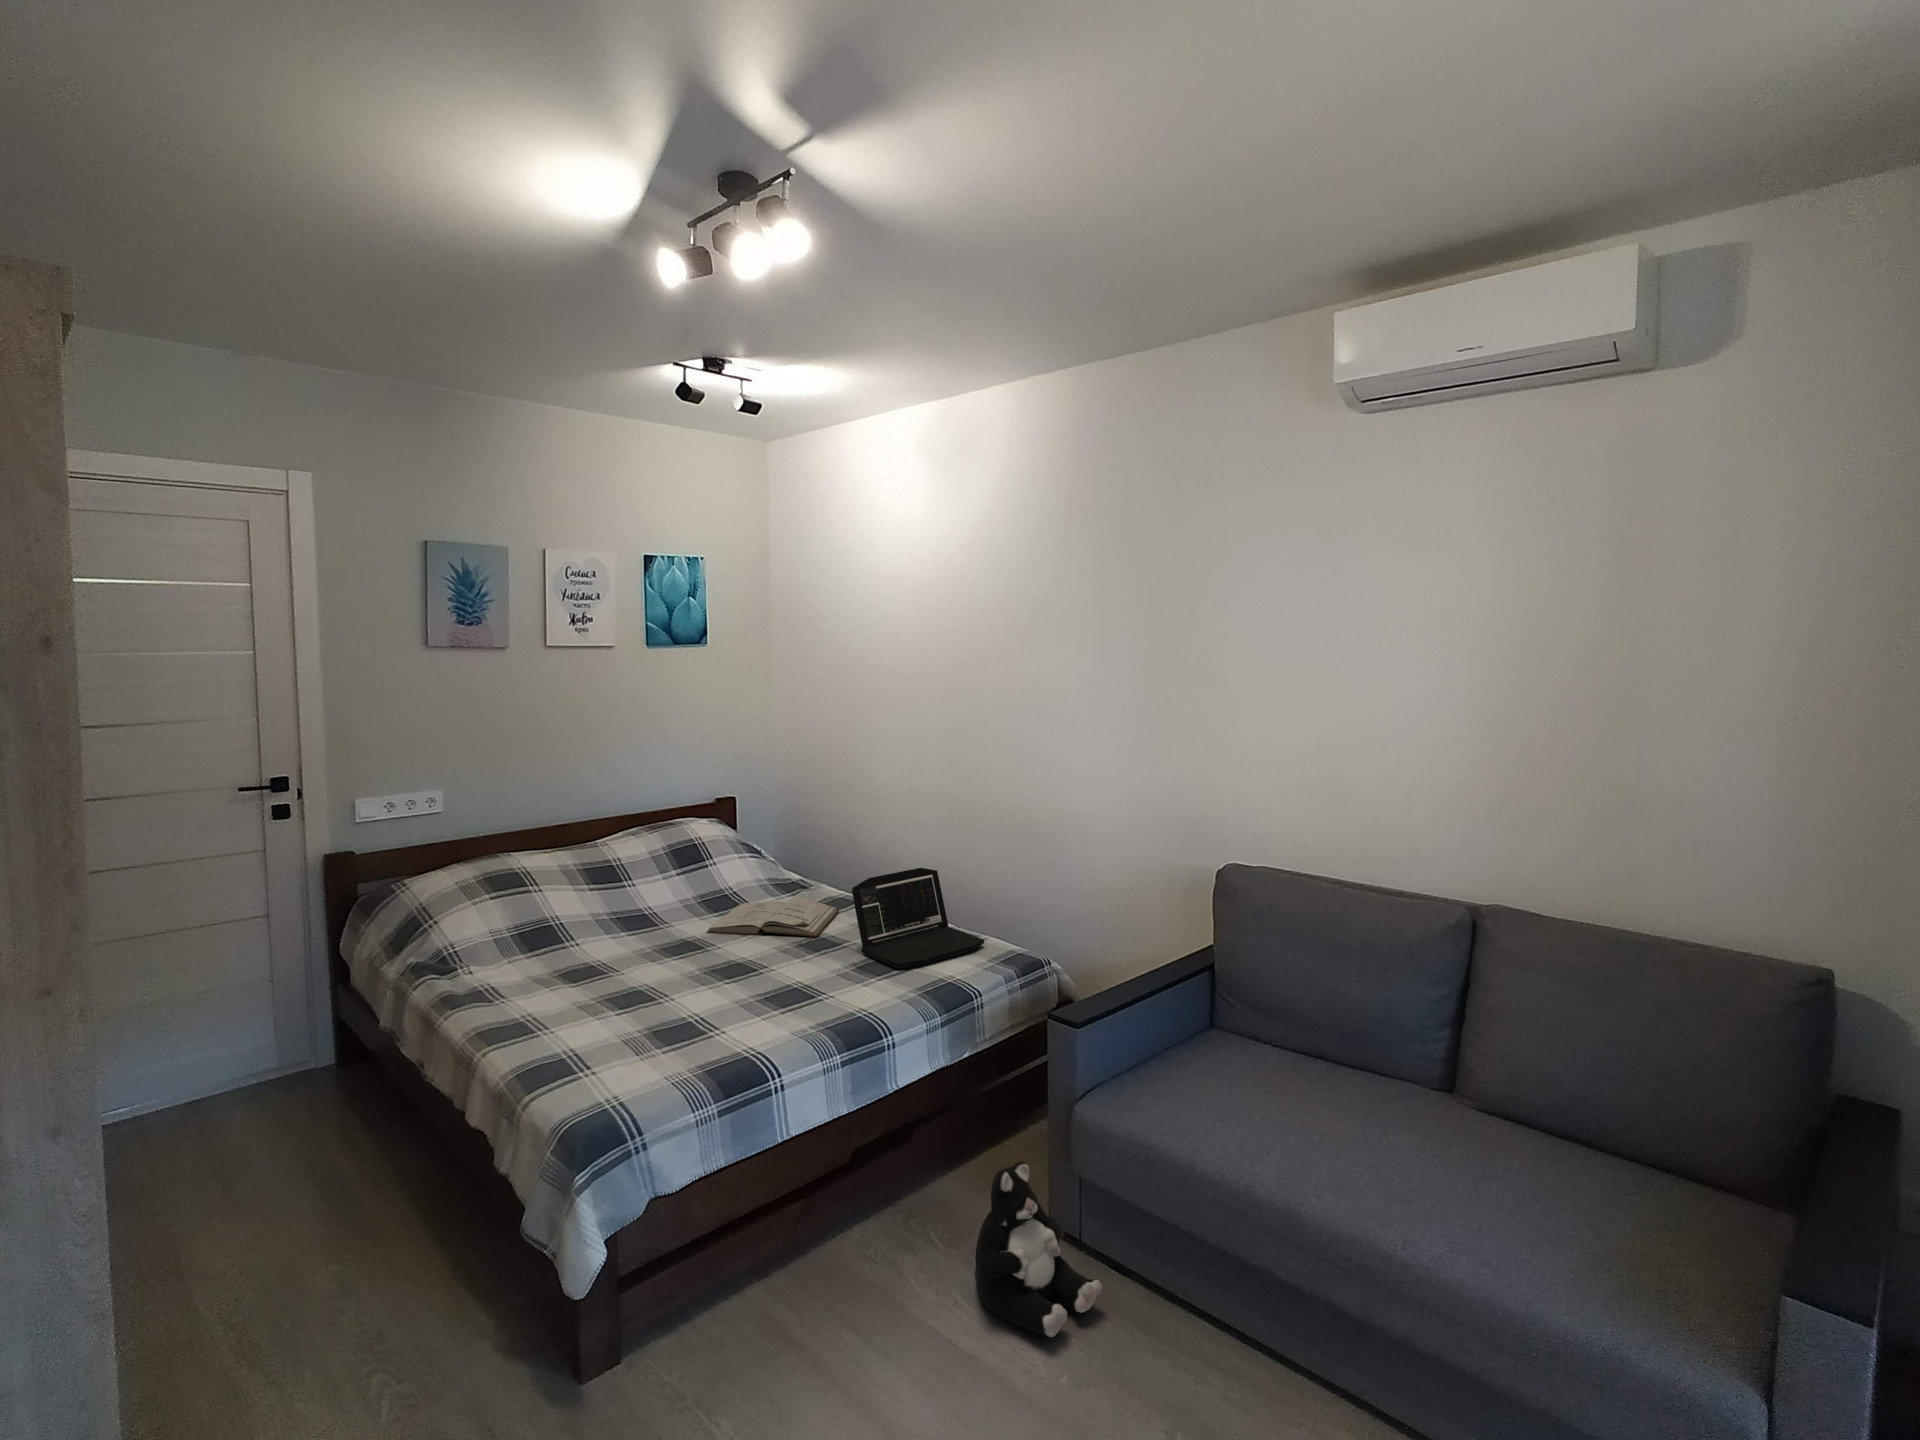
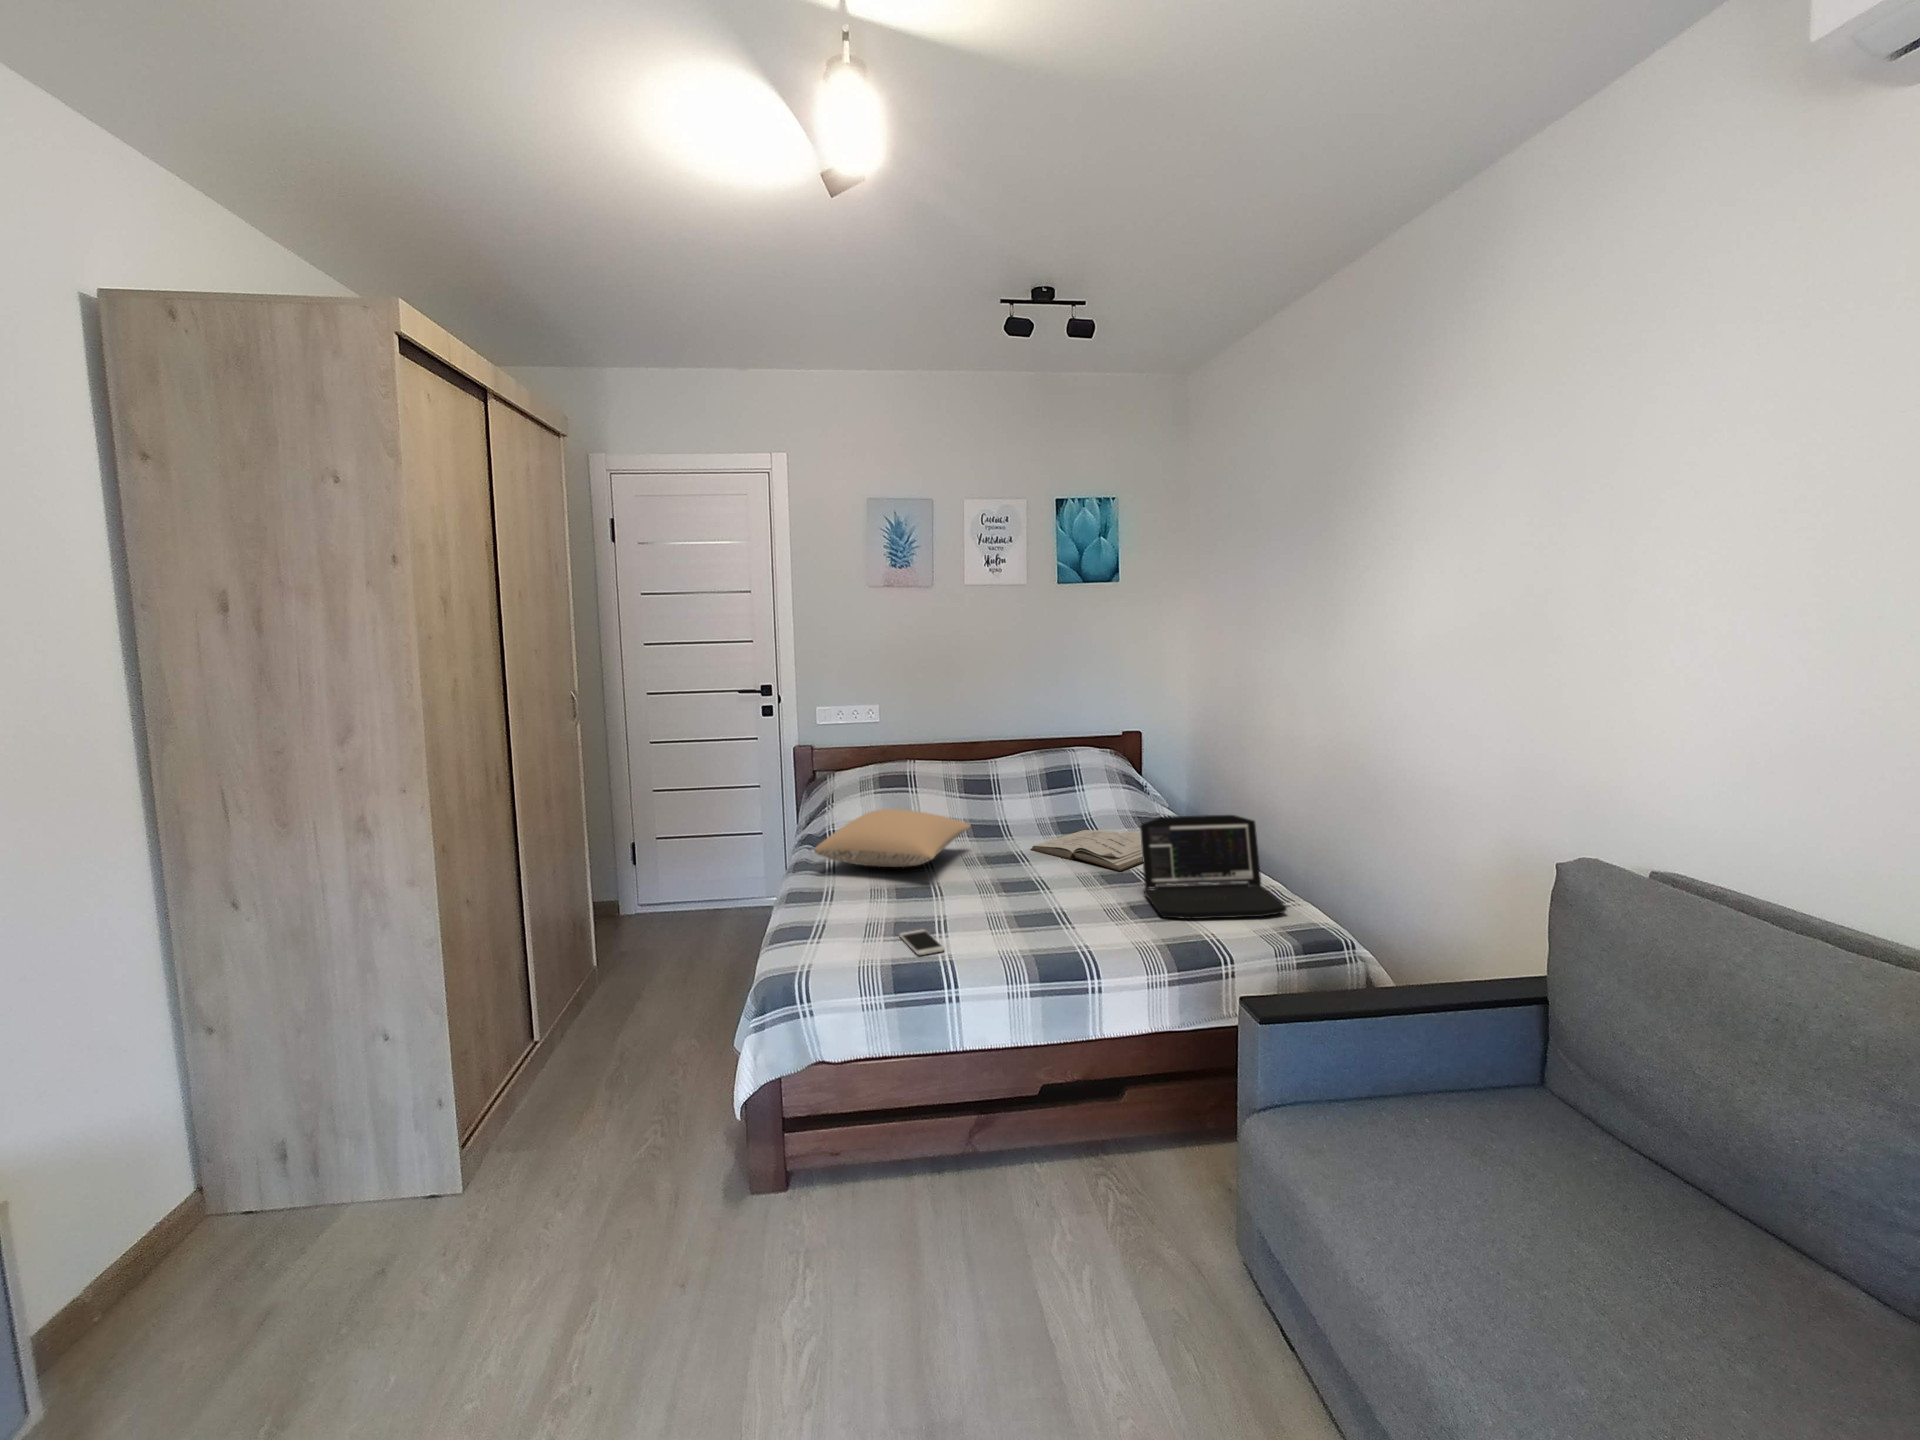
pillow: none [493,912,653,984] -> present [814,809,970,867]
smartphone: none [683,1031,748,1055] -> present [900,930,944,955]
plush toy: present [975,1161,1102,1337] -> none [1092,1159,1236,1375]

